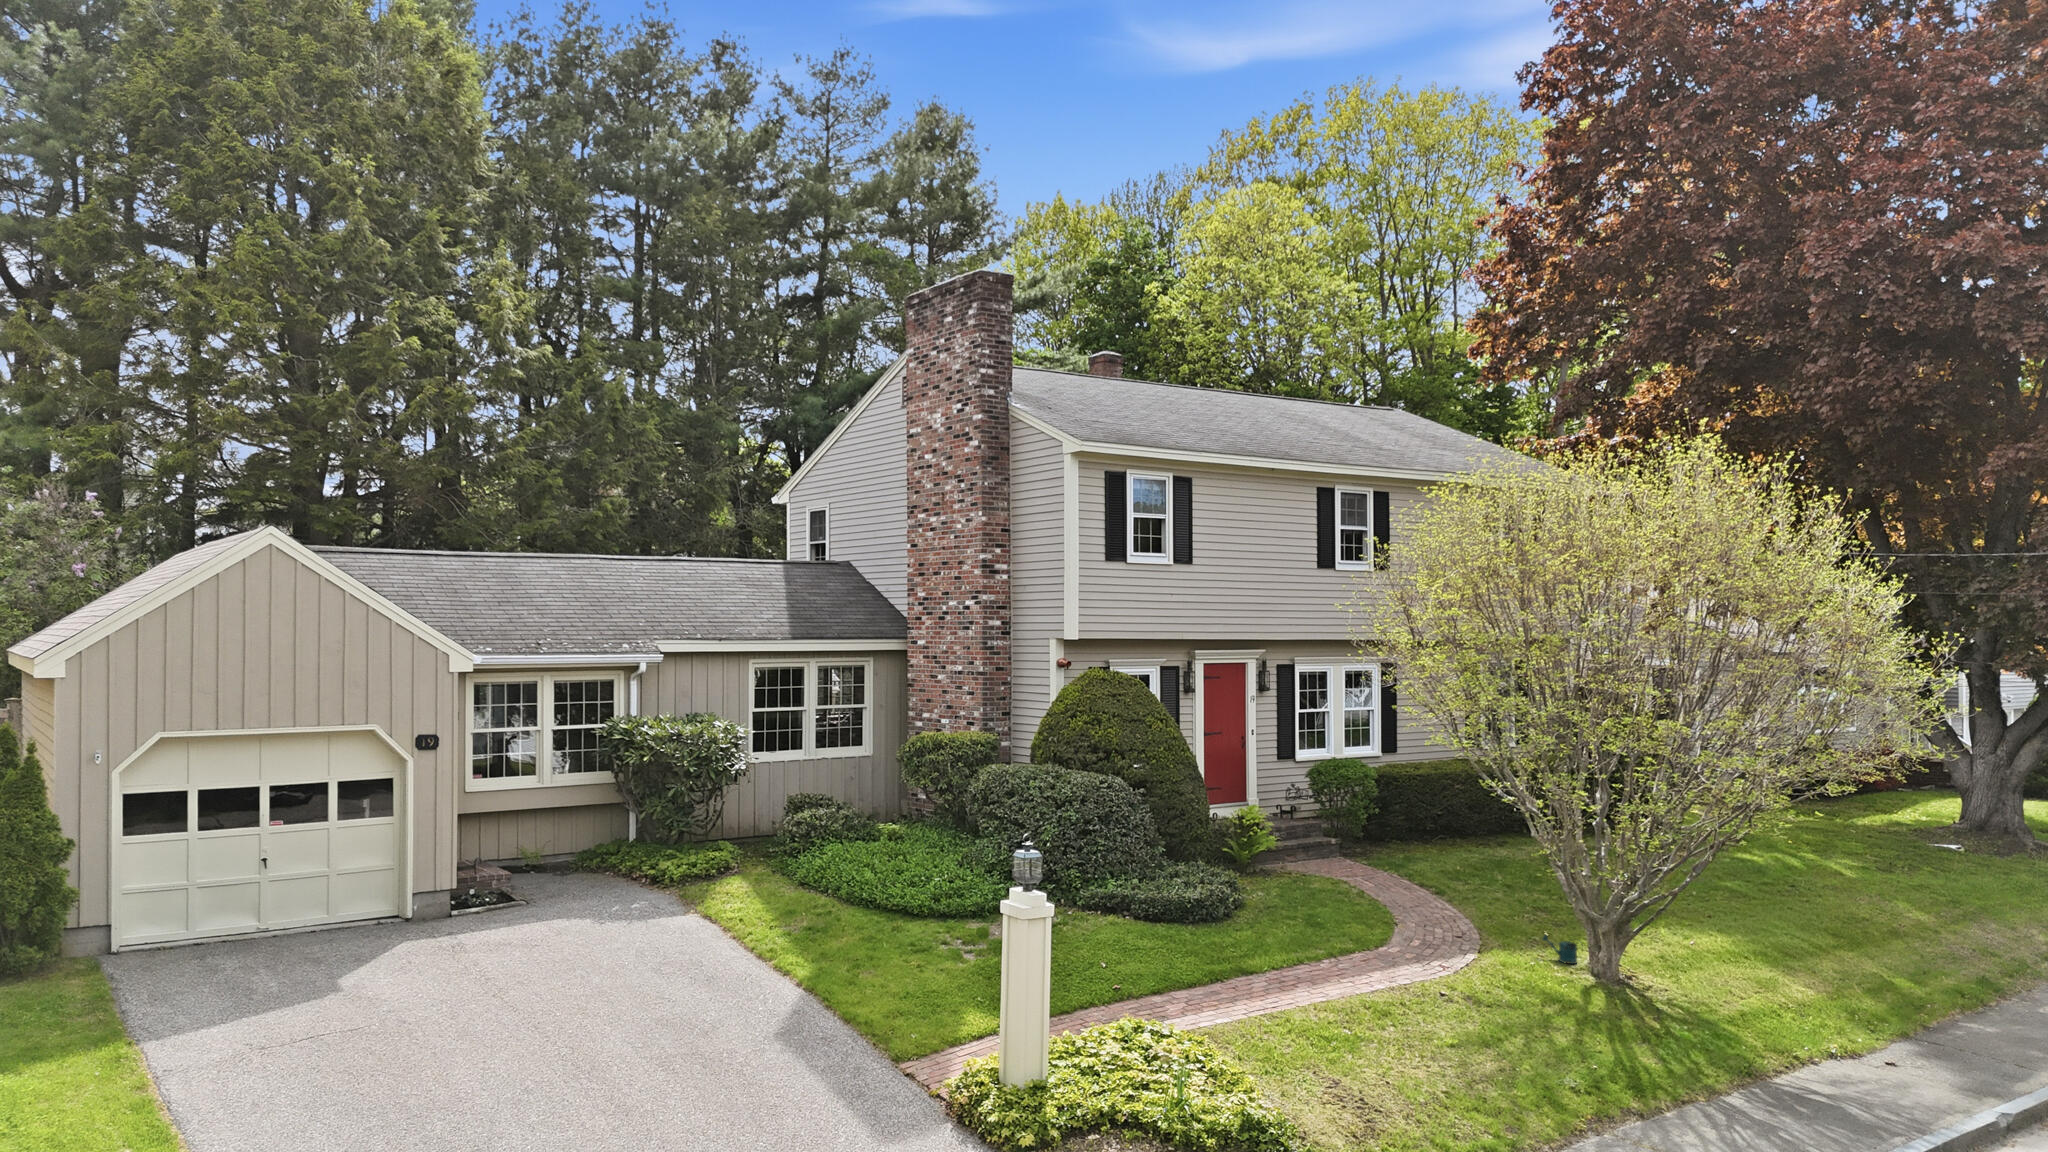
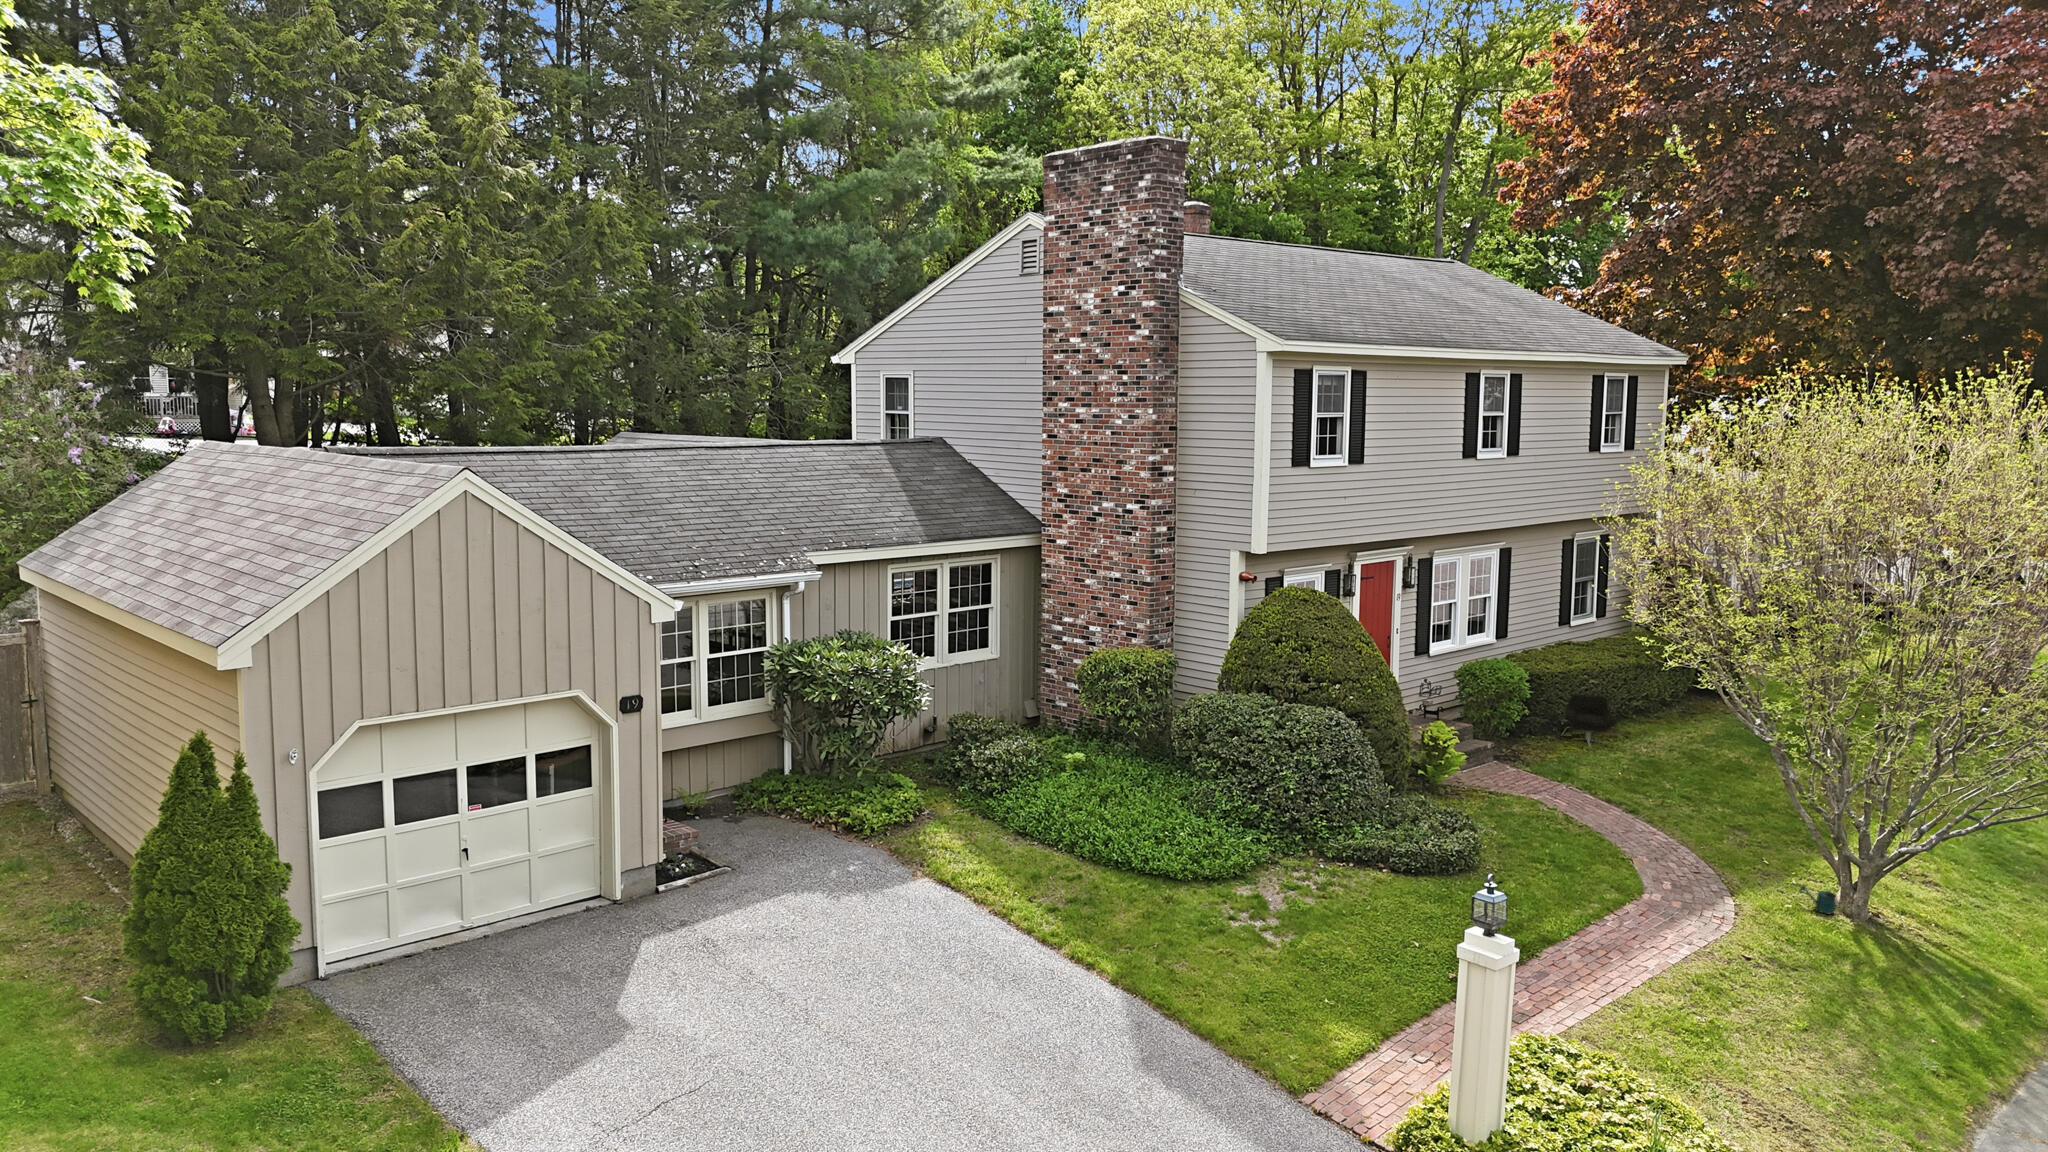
lounge chair: none [1422,790,1473,839] -> present [1565,694,1617,746]

